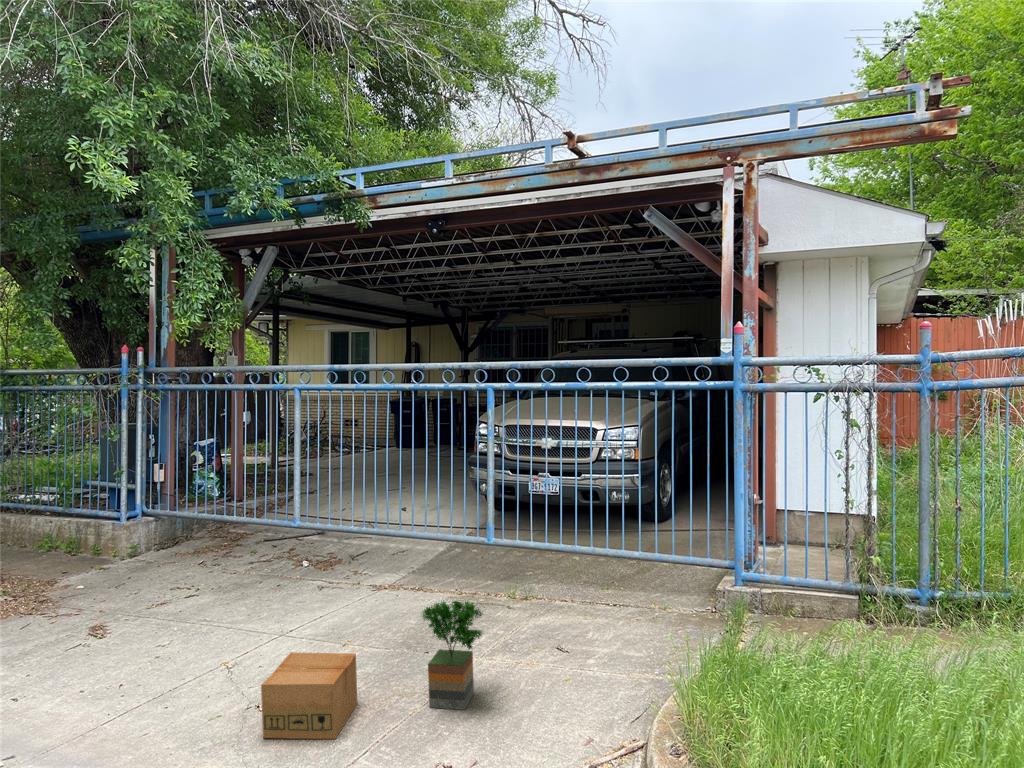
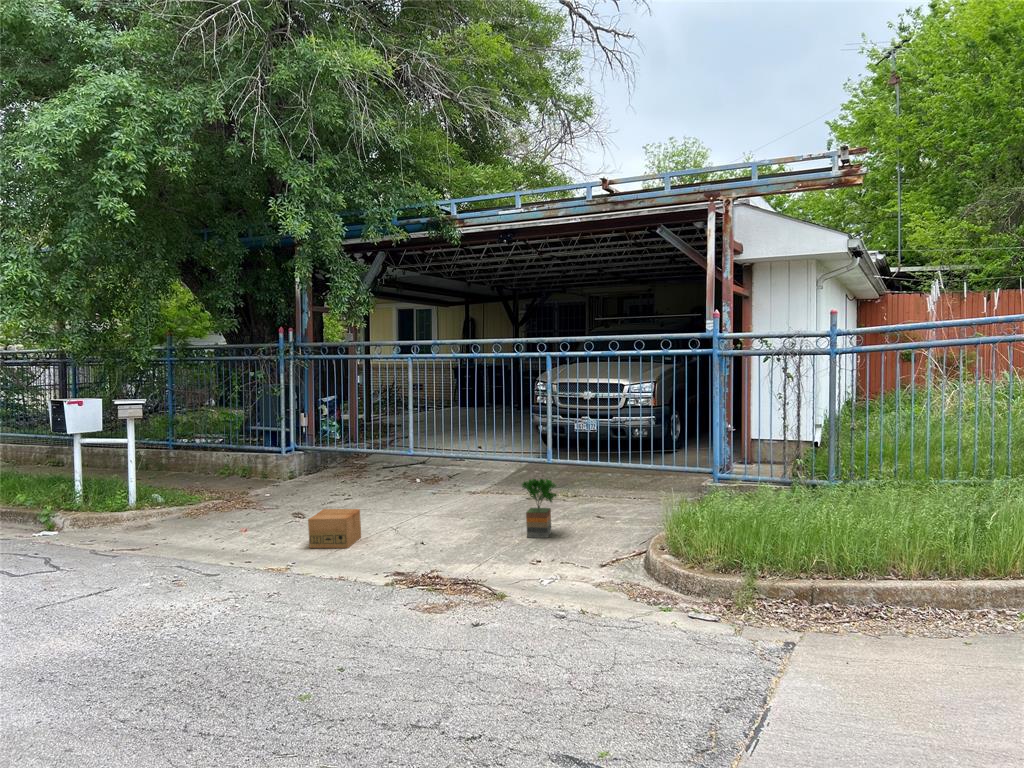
cardboard box: present [261,652,358,739] -> present [308,509,361,548]

